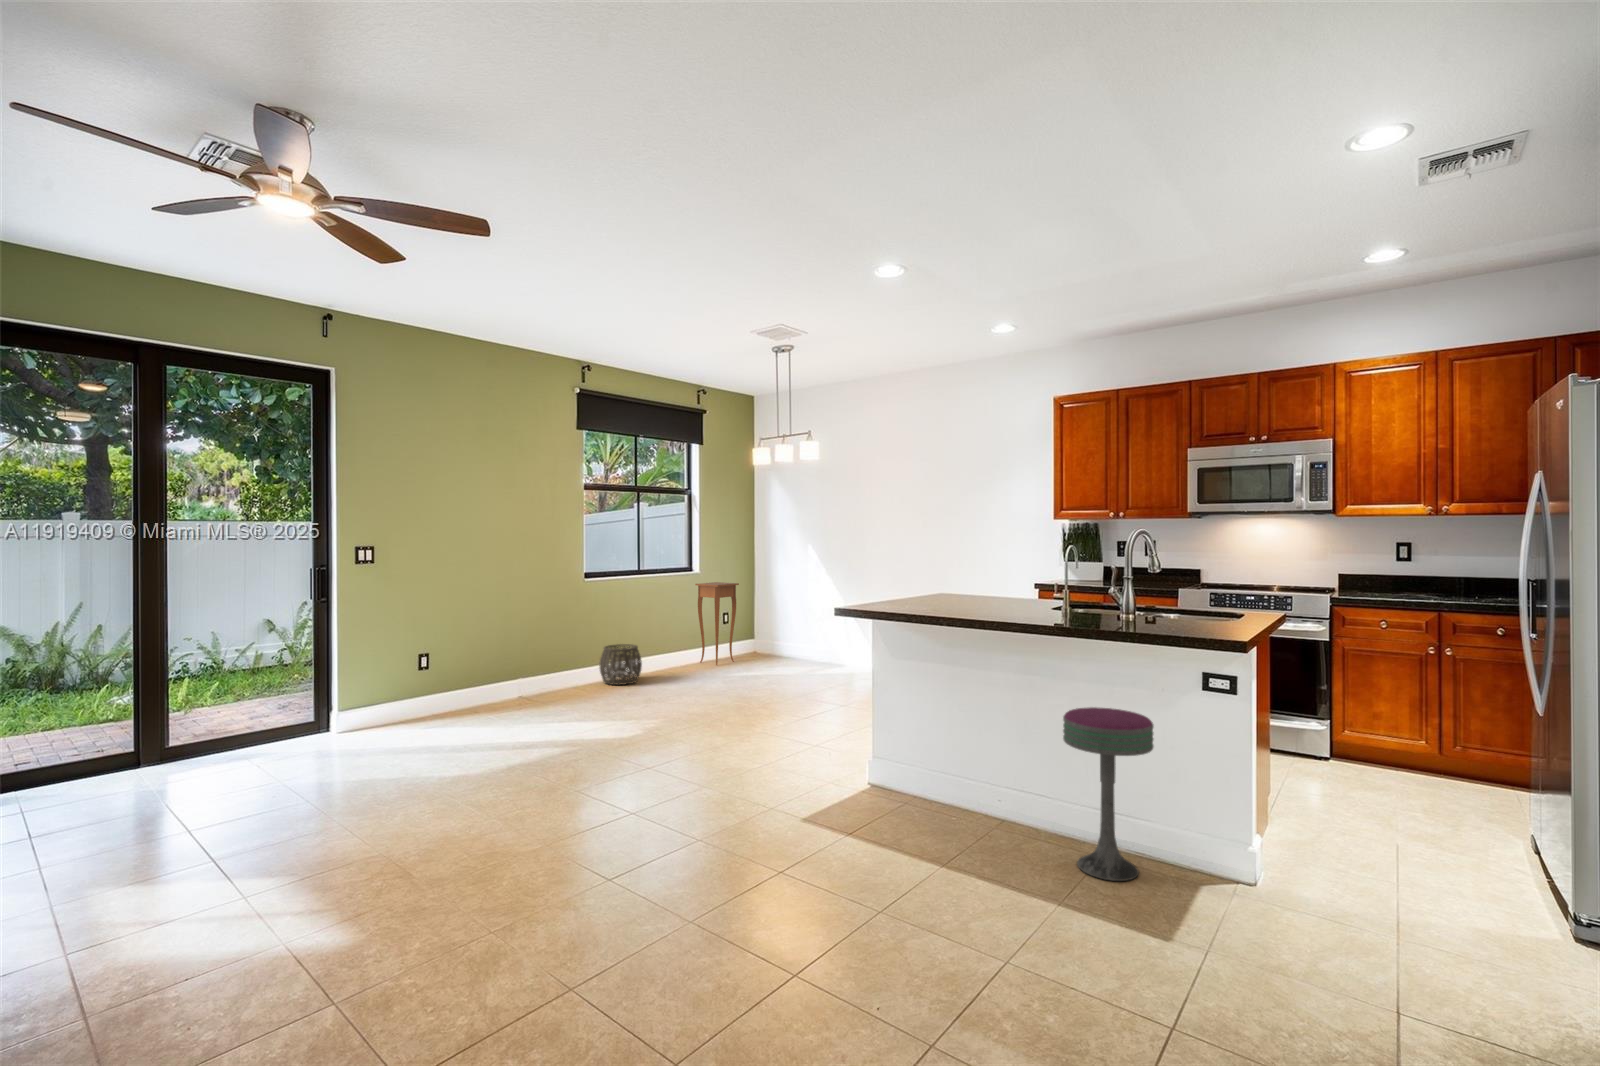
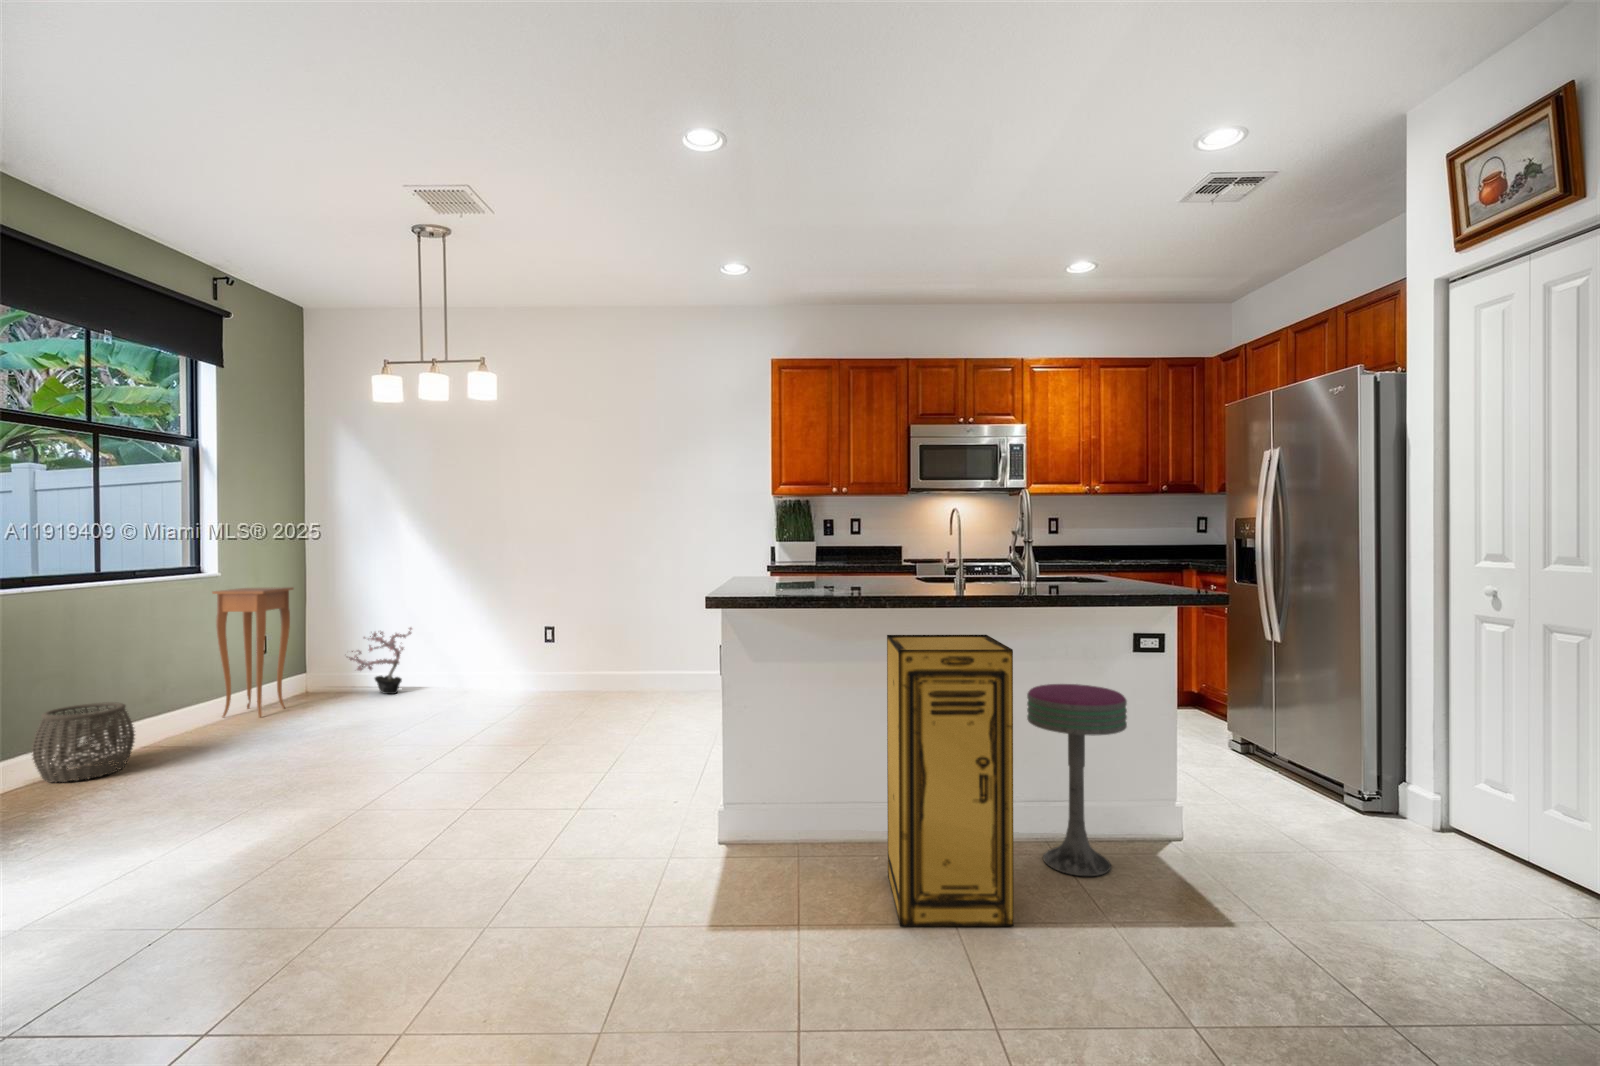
potted plant: none [771,613,813,661] -> present [349,627,412,694]
storage cabinet: none [902,647,1015,882] -> present [887,635,1014,926]

